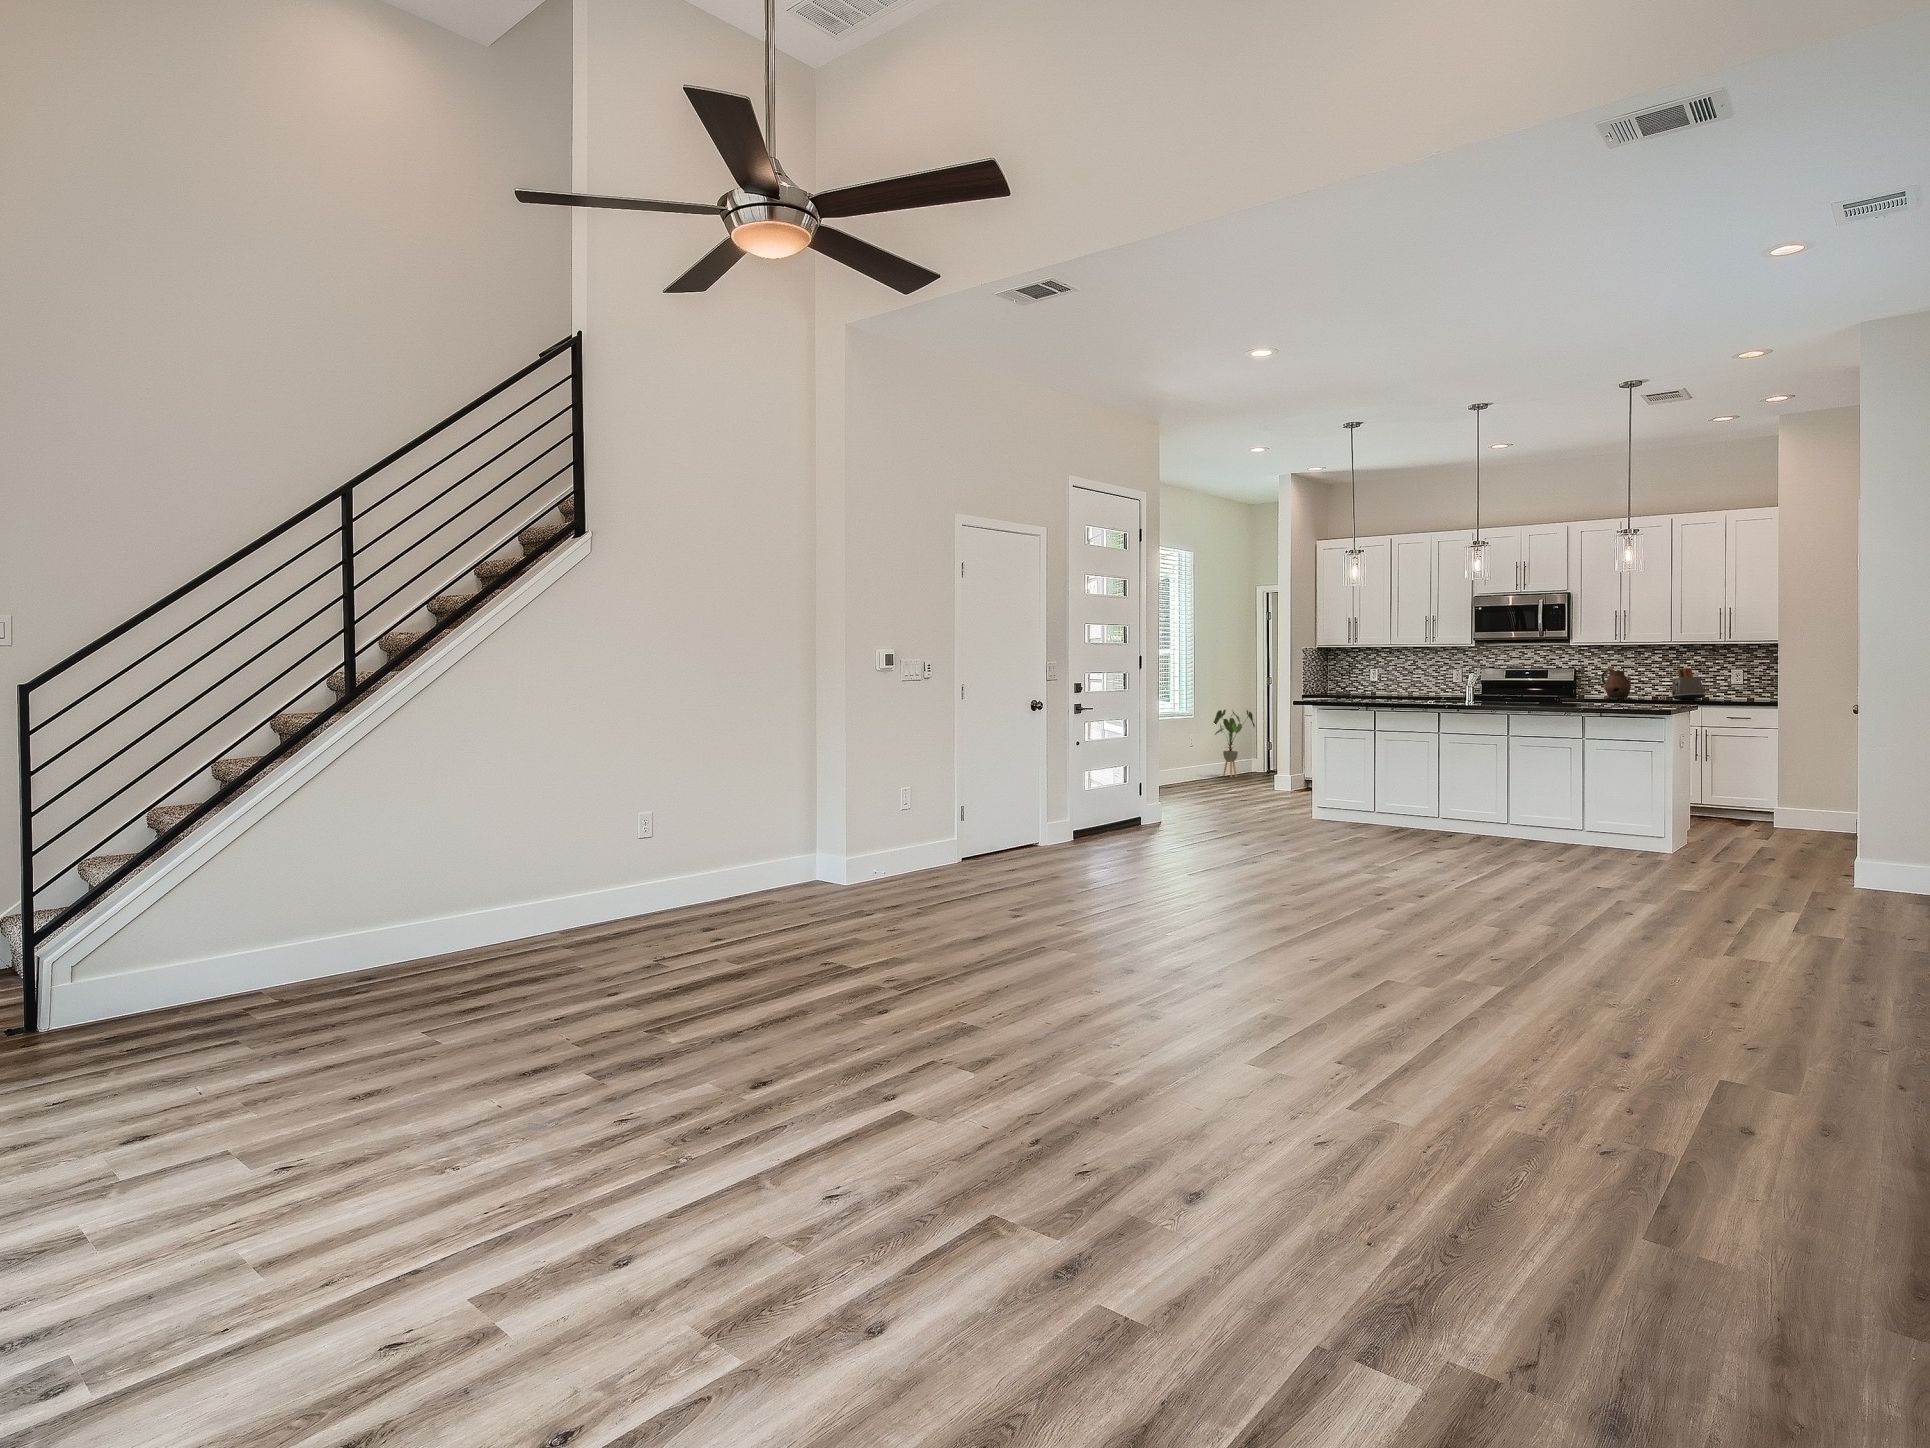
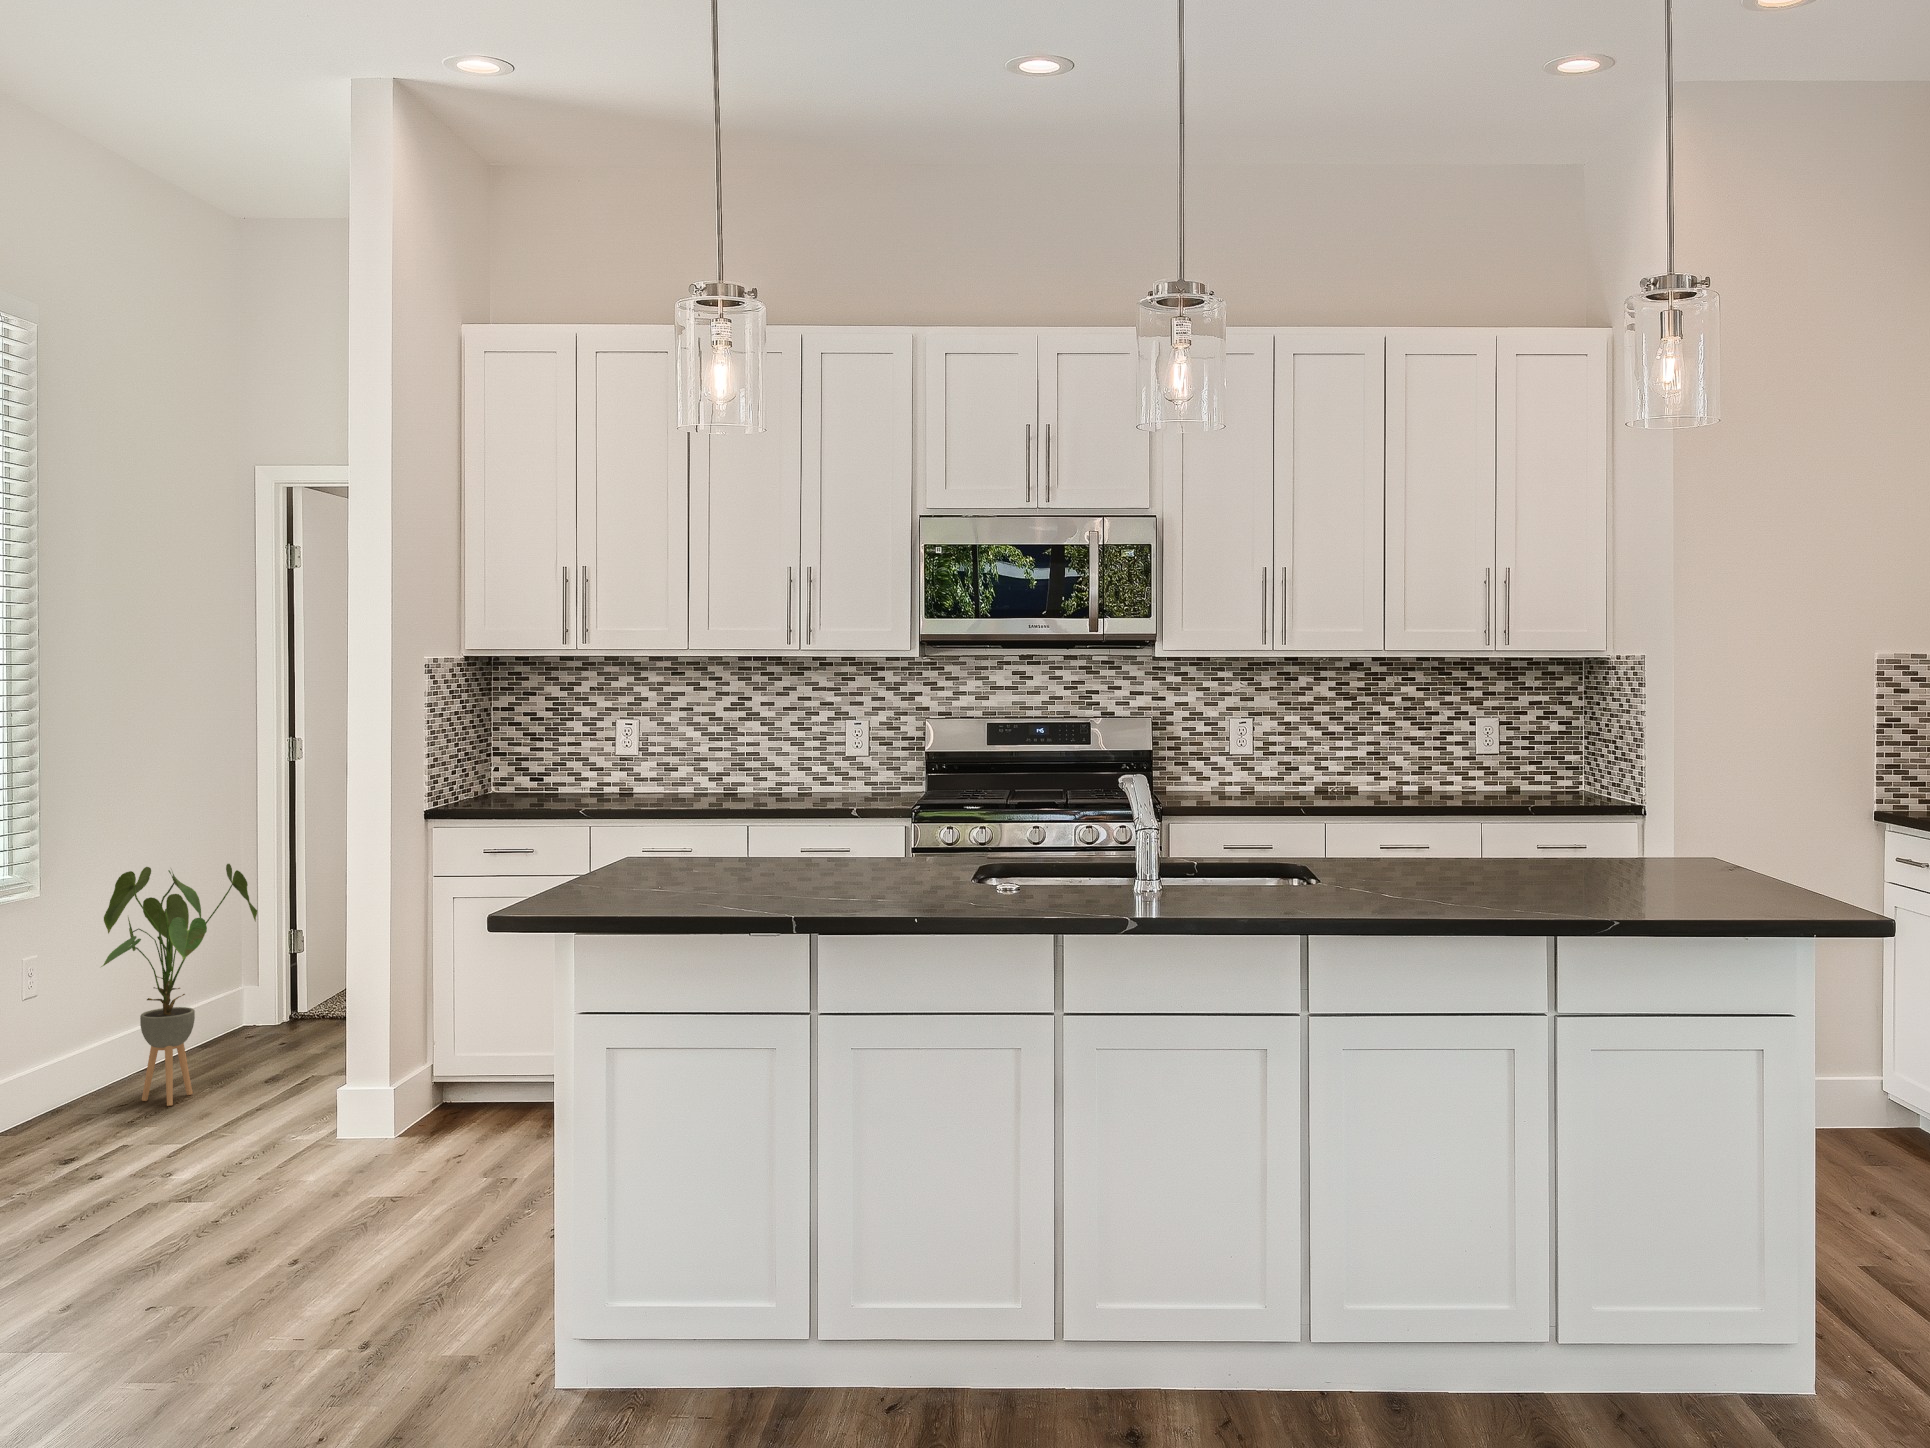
ceramic pitcher: present [1601,667,1631,699] -> none [1224,714,1306,802]
toaster: present [1672,668,1705,700] -> none [1384,716,1437,800]

